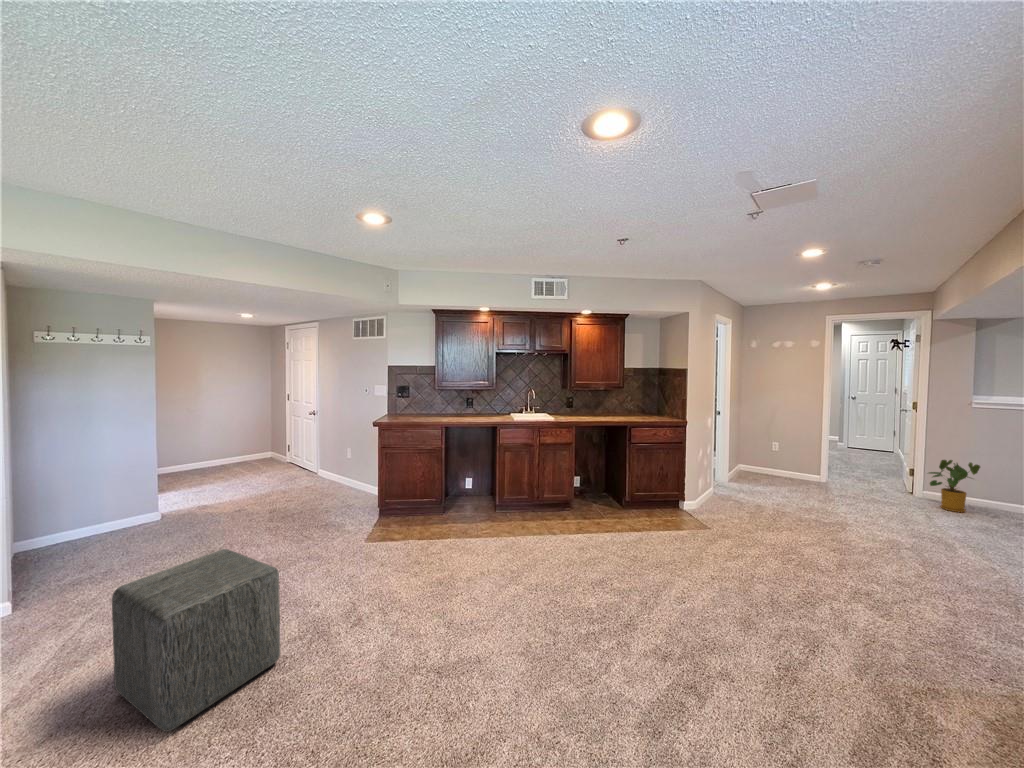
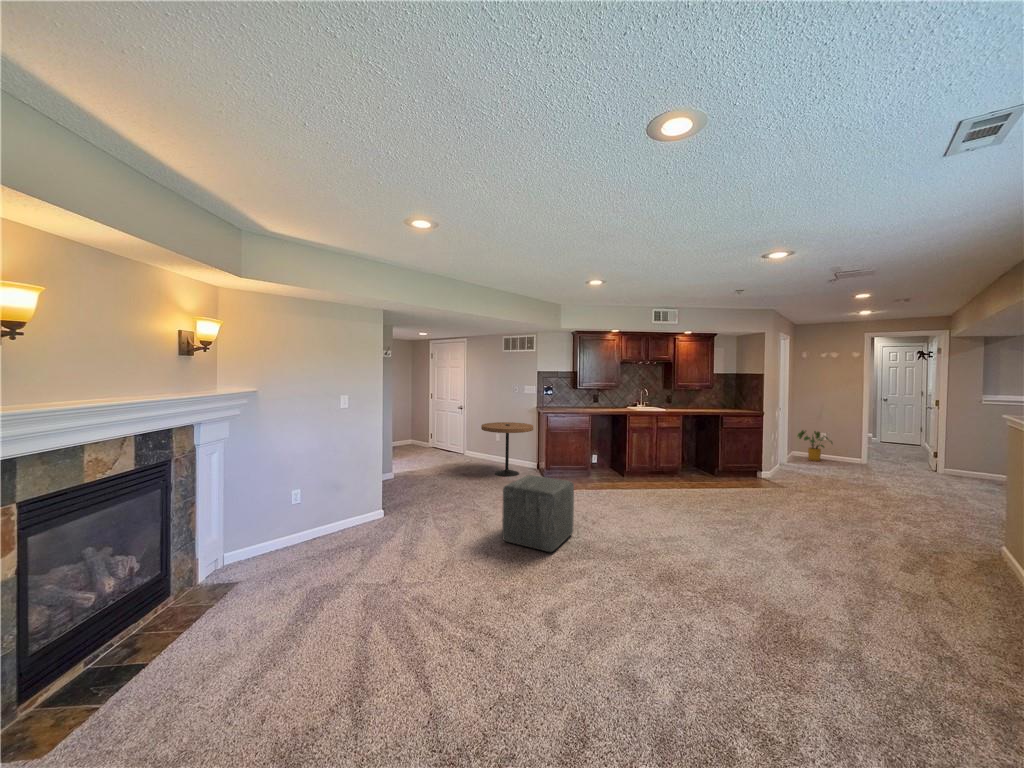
side table: none [294,436,373,514] -> present [481,422,533,477]
house plant: present [929,460,980,512] -> present [798,430,832,461]

